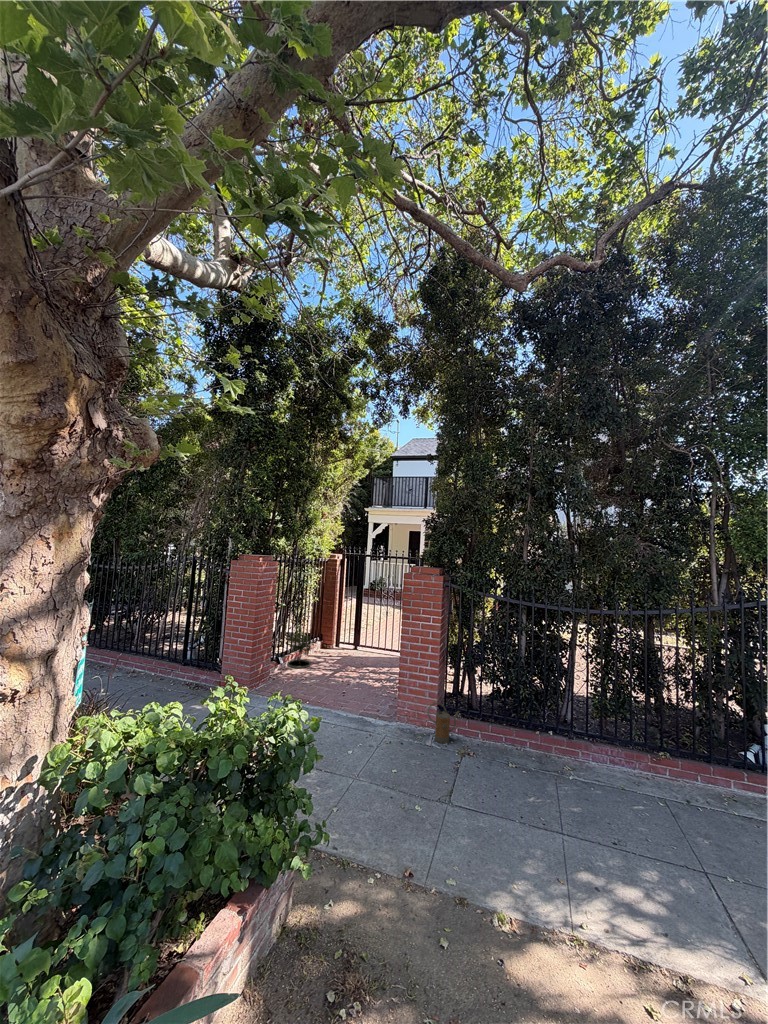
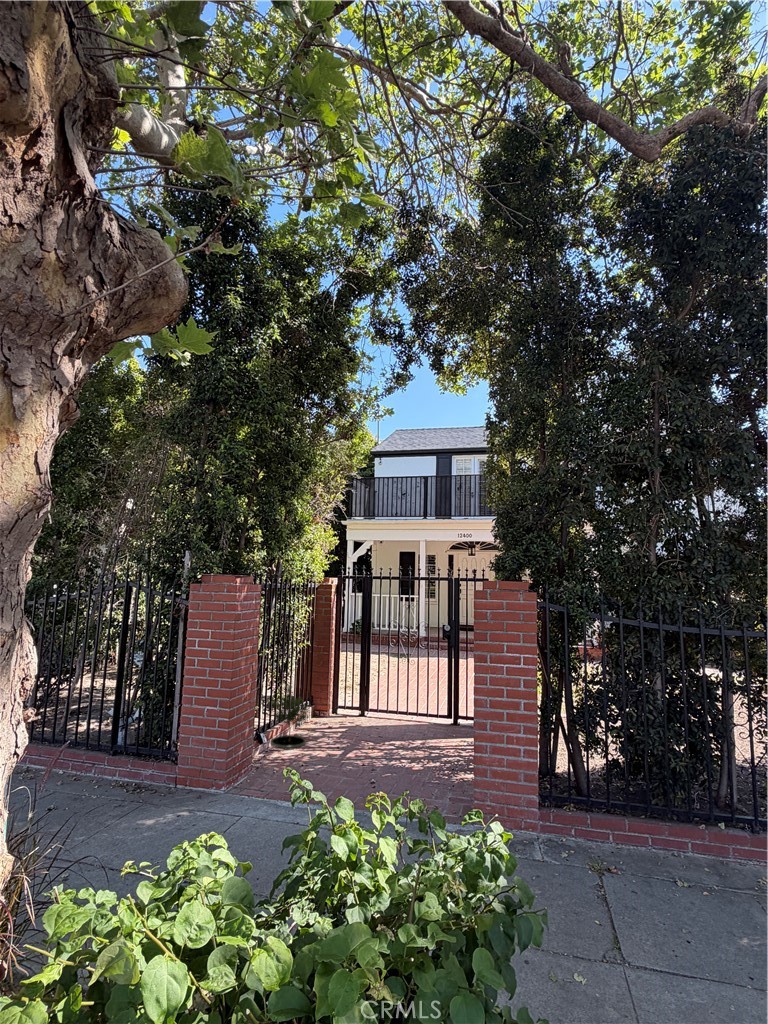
watering can: present [427,703,460,743] -> none [528,789,577,855]

